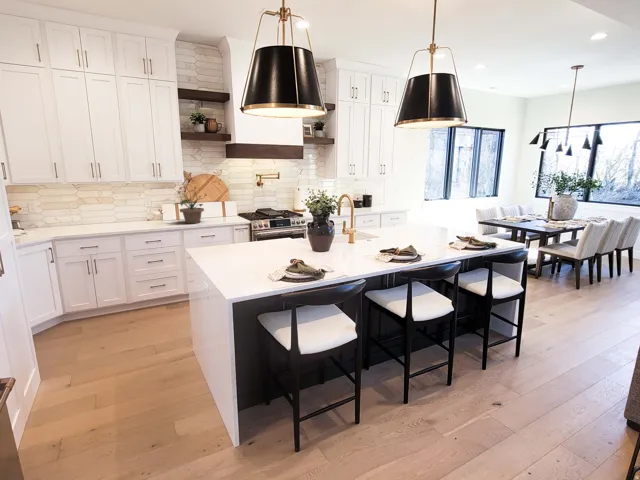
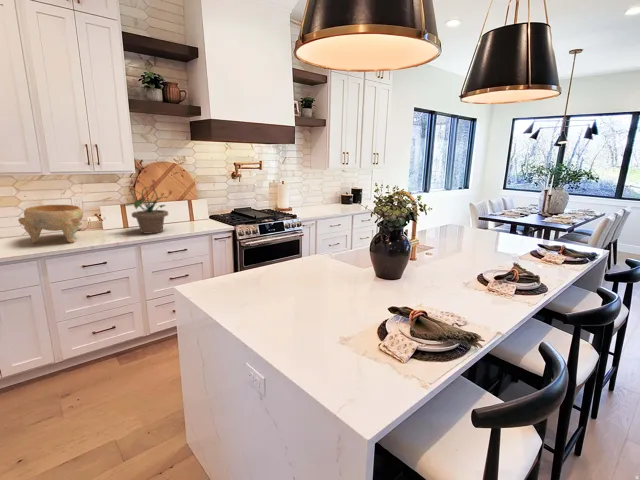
decorative bowl: none [111,203,149,227] -> present [18,205,83,243]

